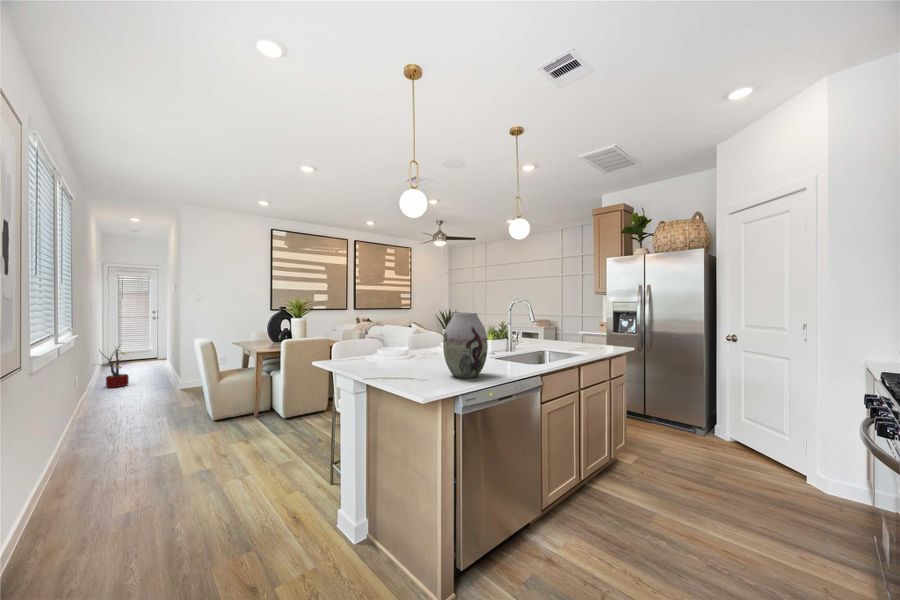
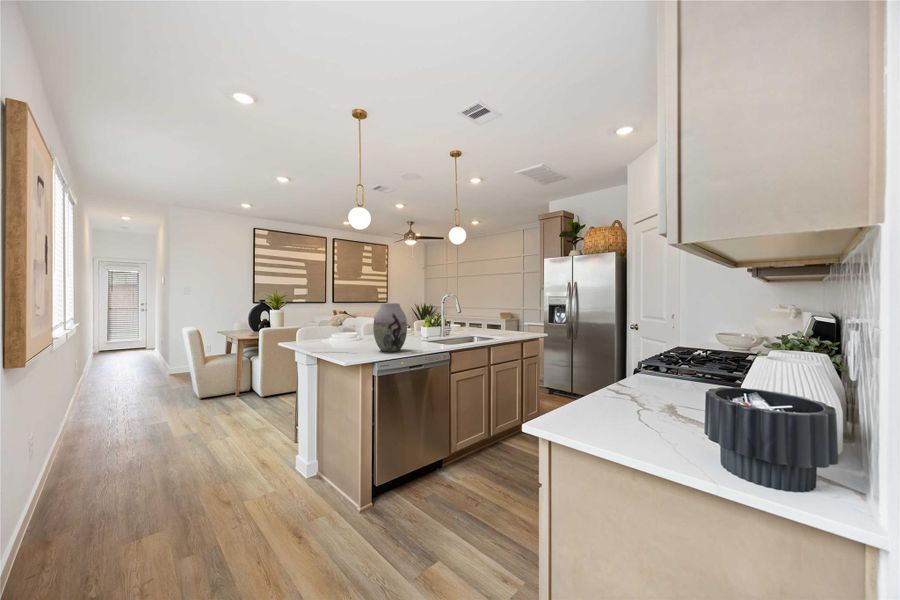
decorative plant: present [100,346,129,387] -> none [87,333,125,372]

